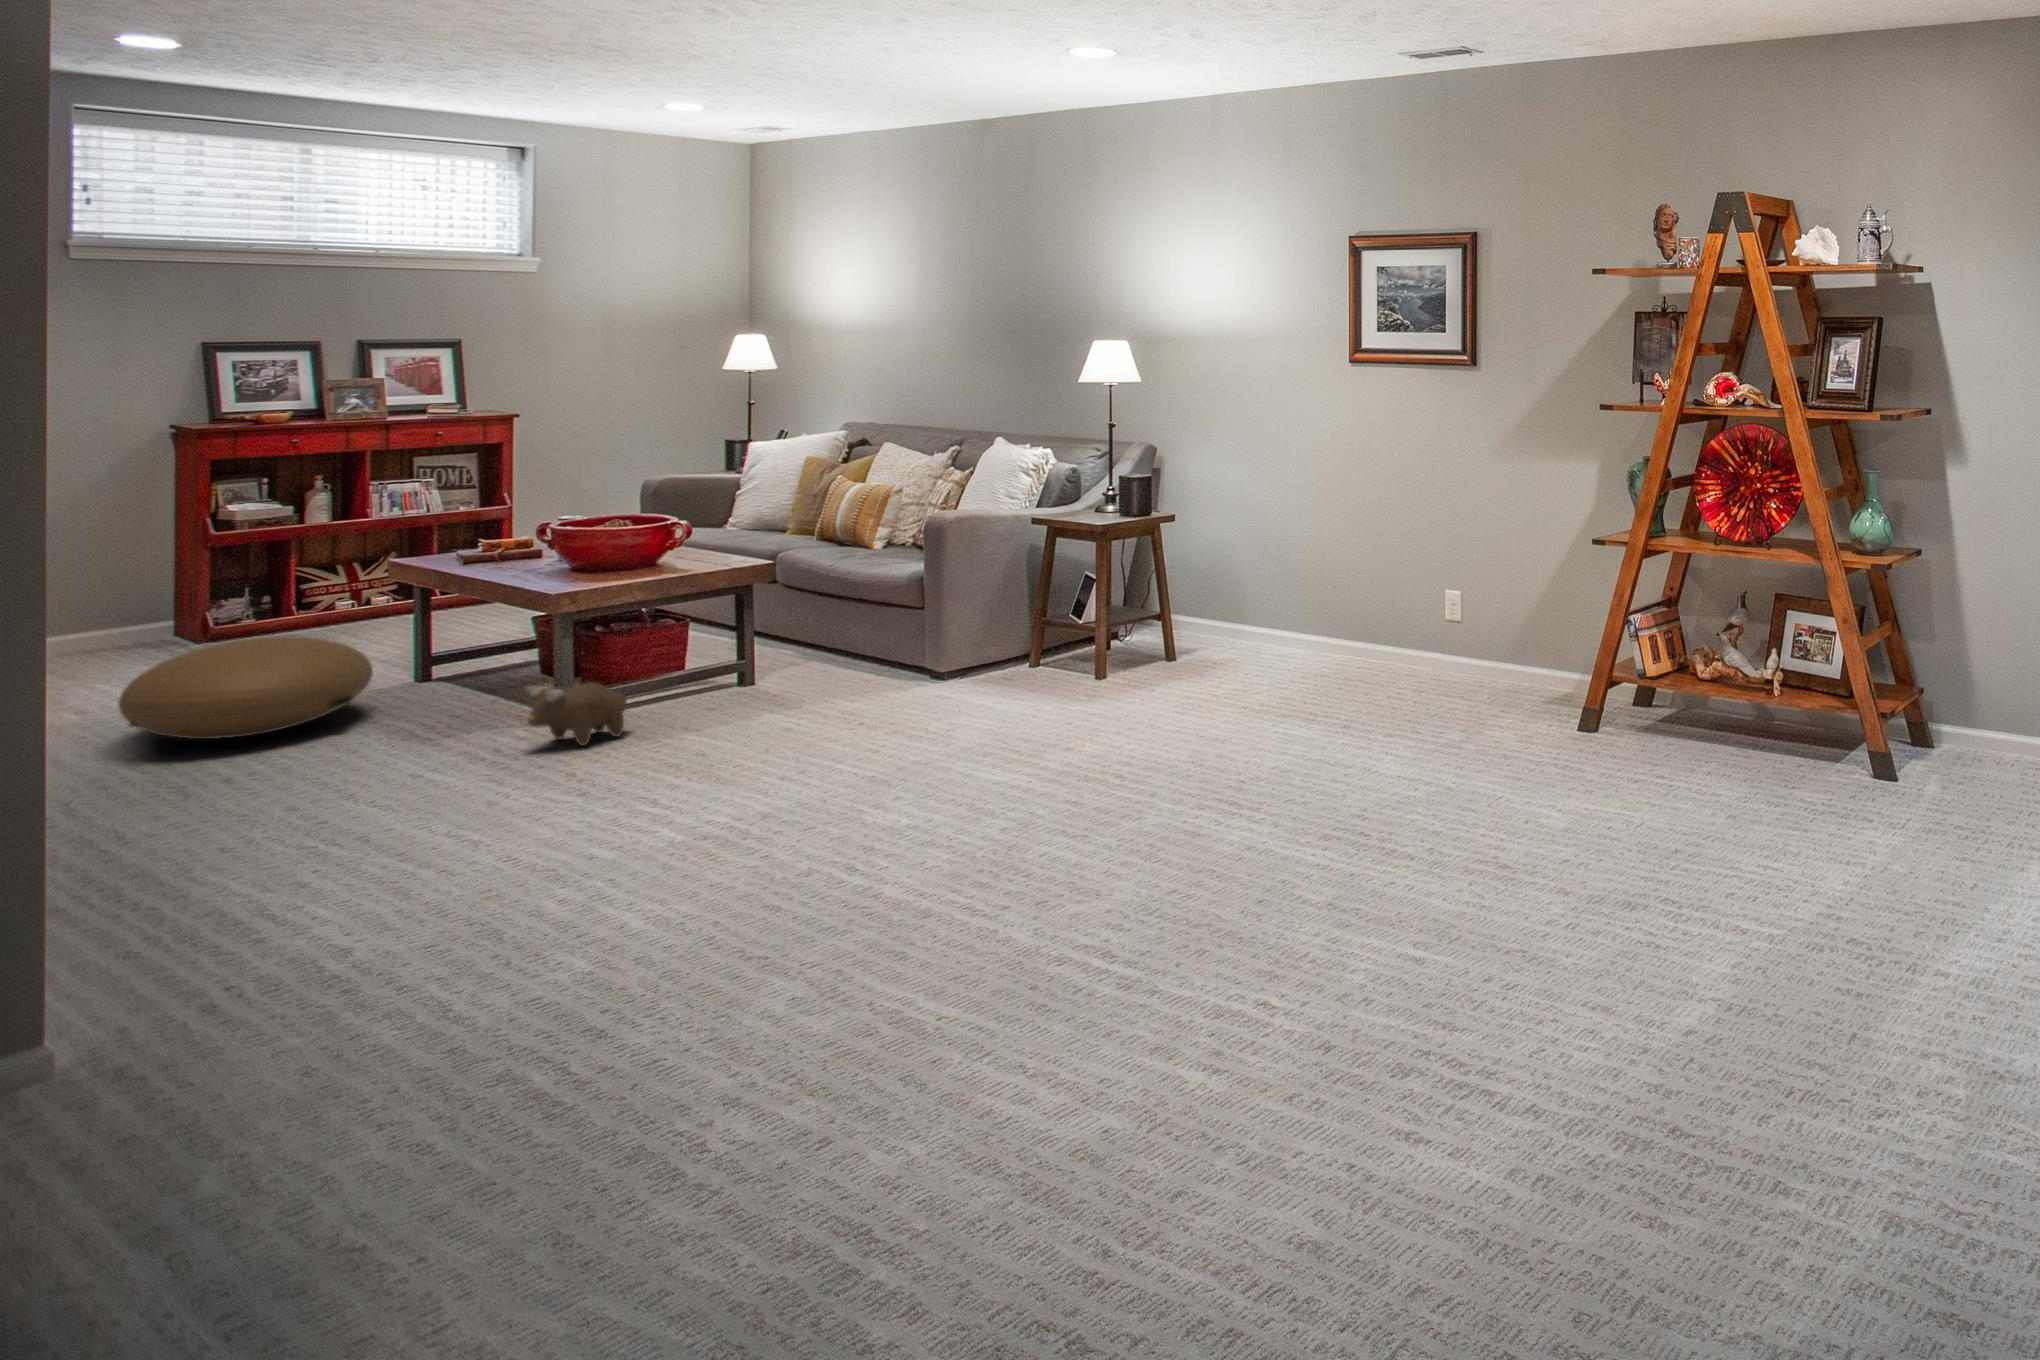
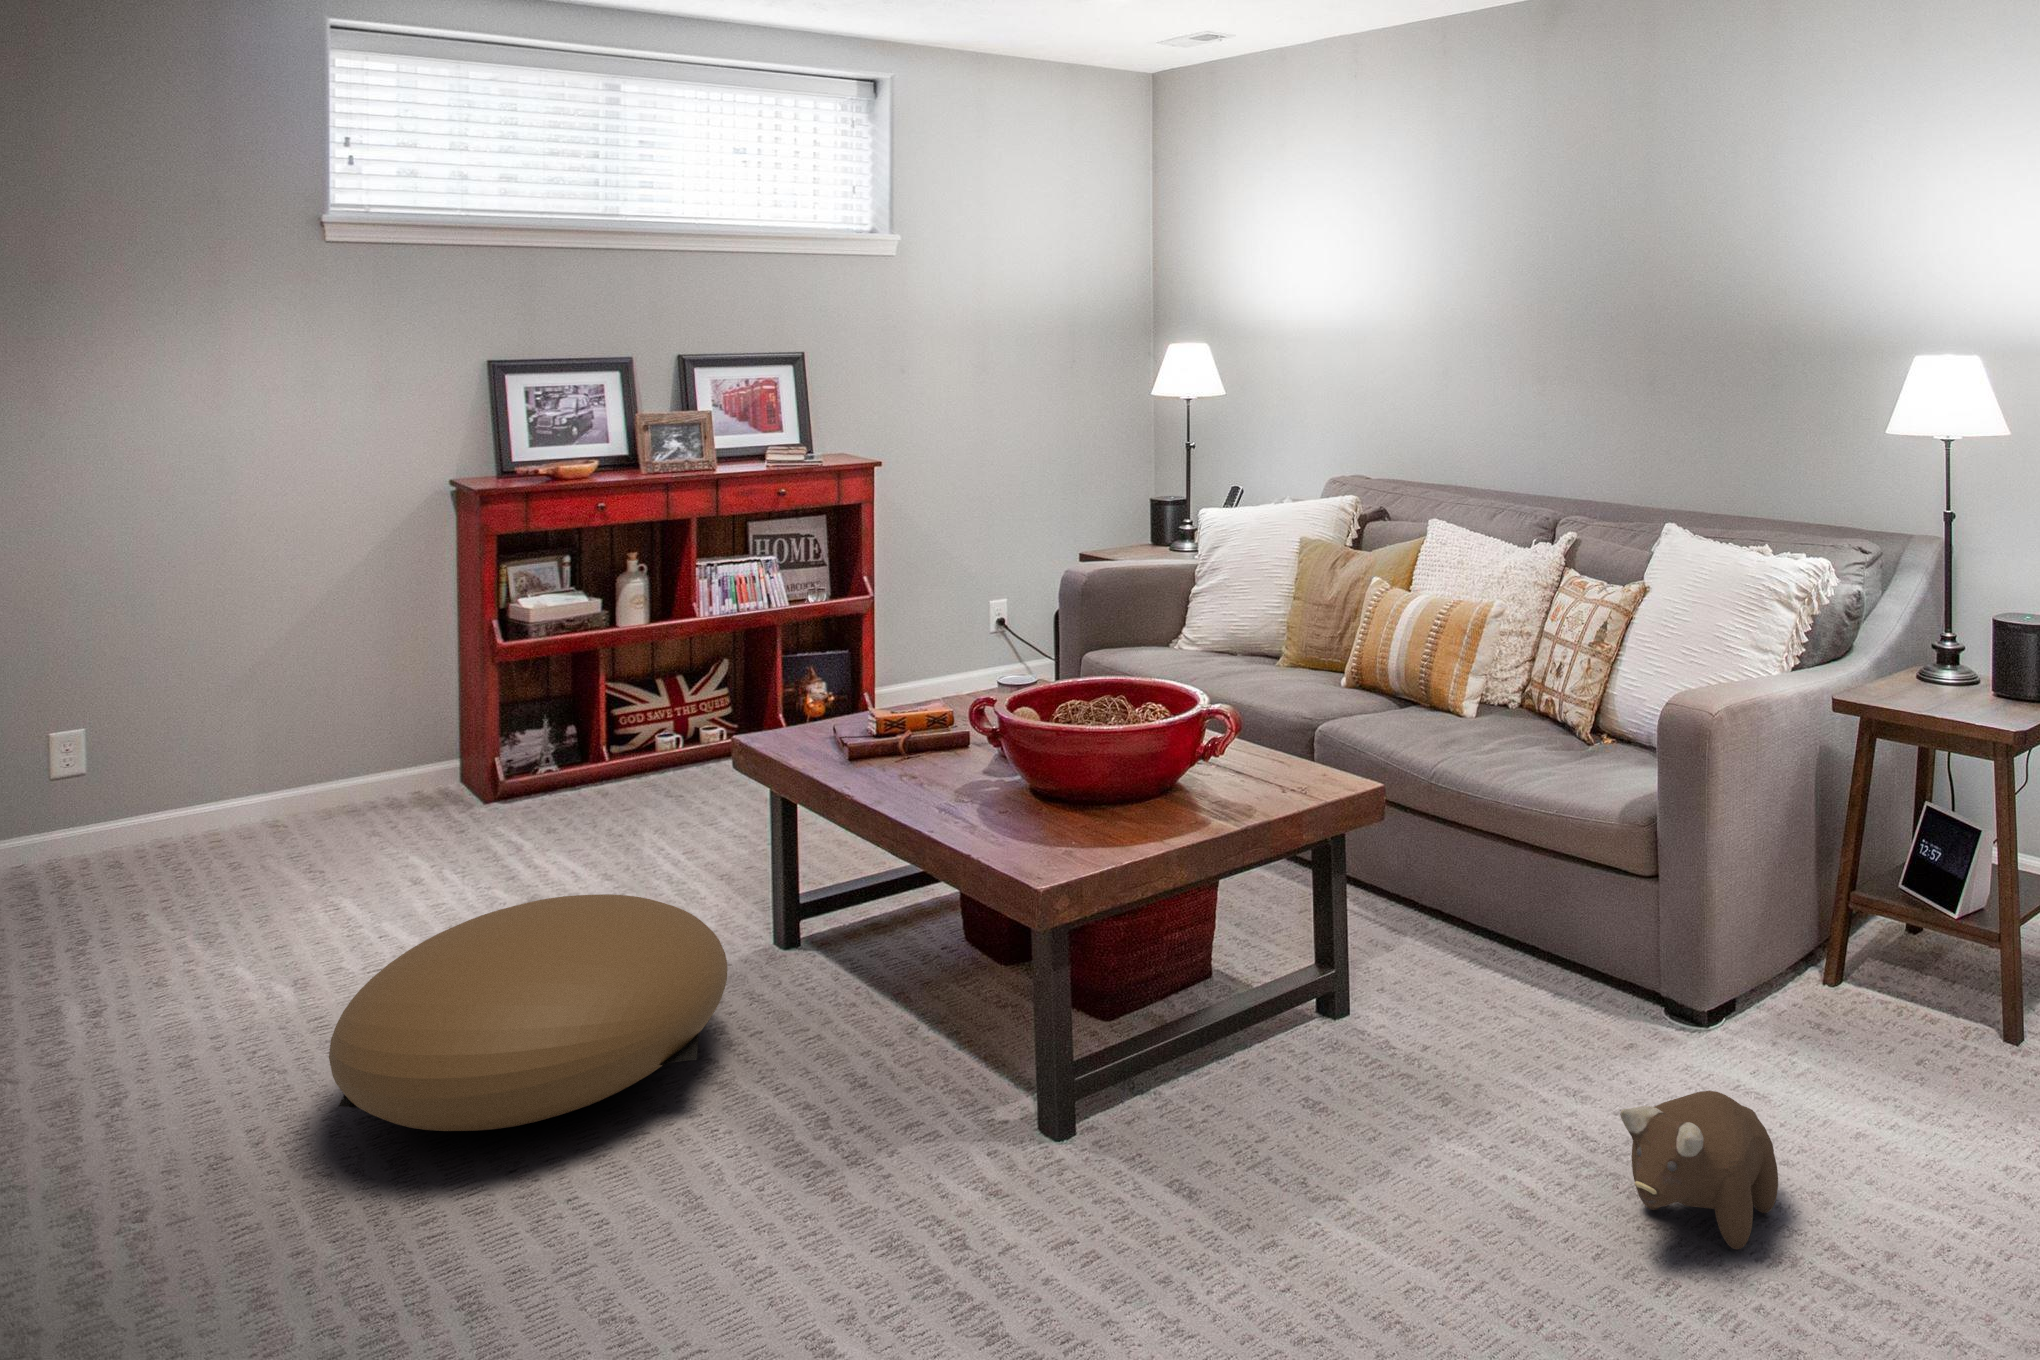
plush toy: present [526,682,627,746] -> present [1620,1091,1778,1249]

